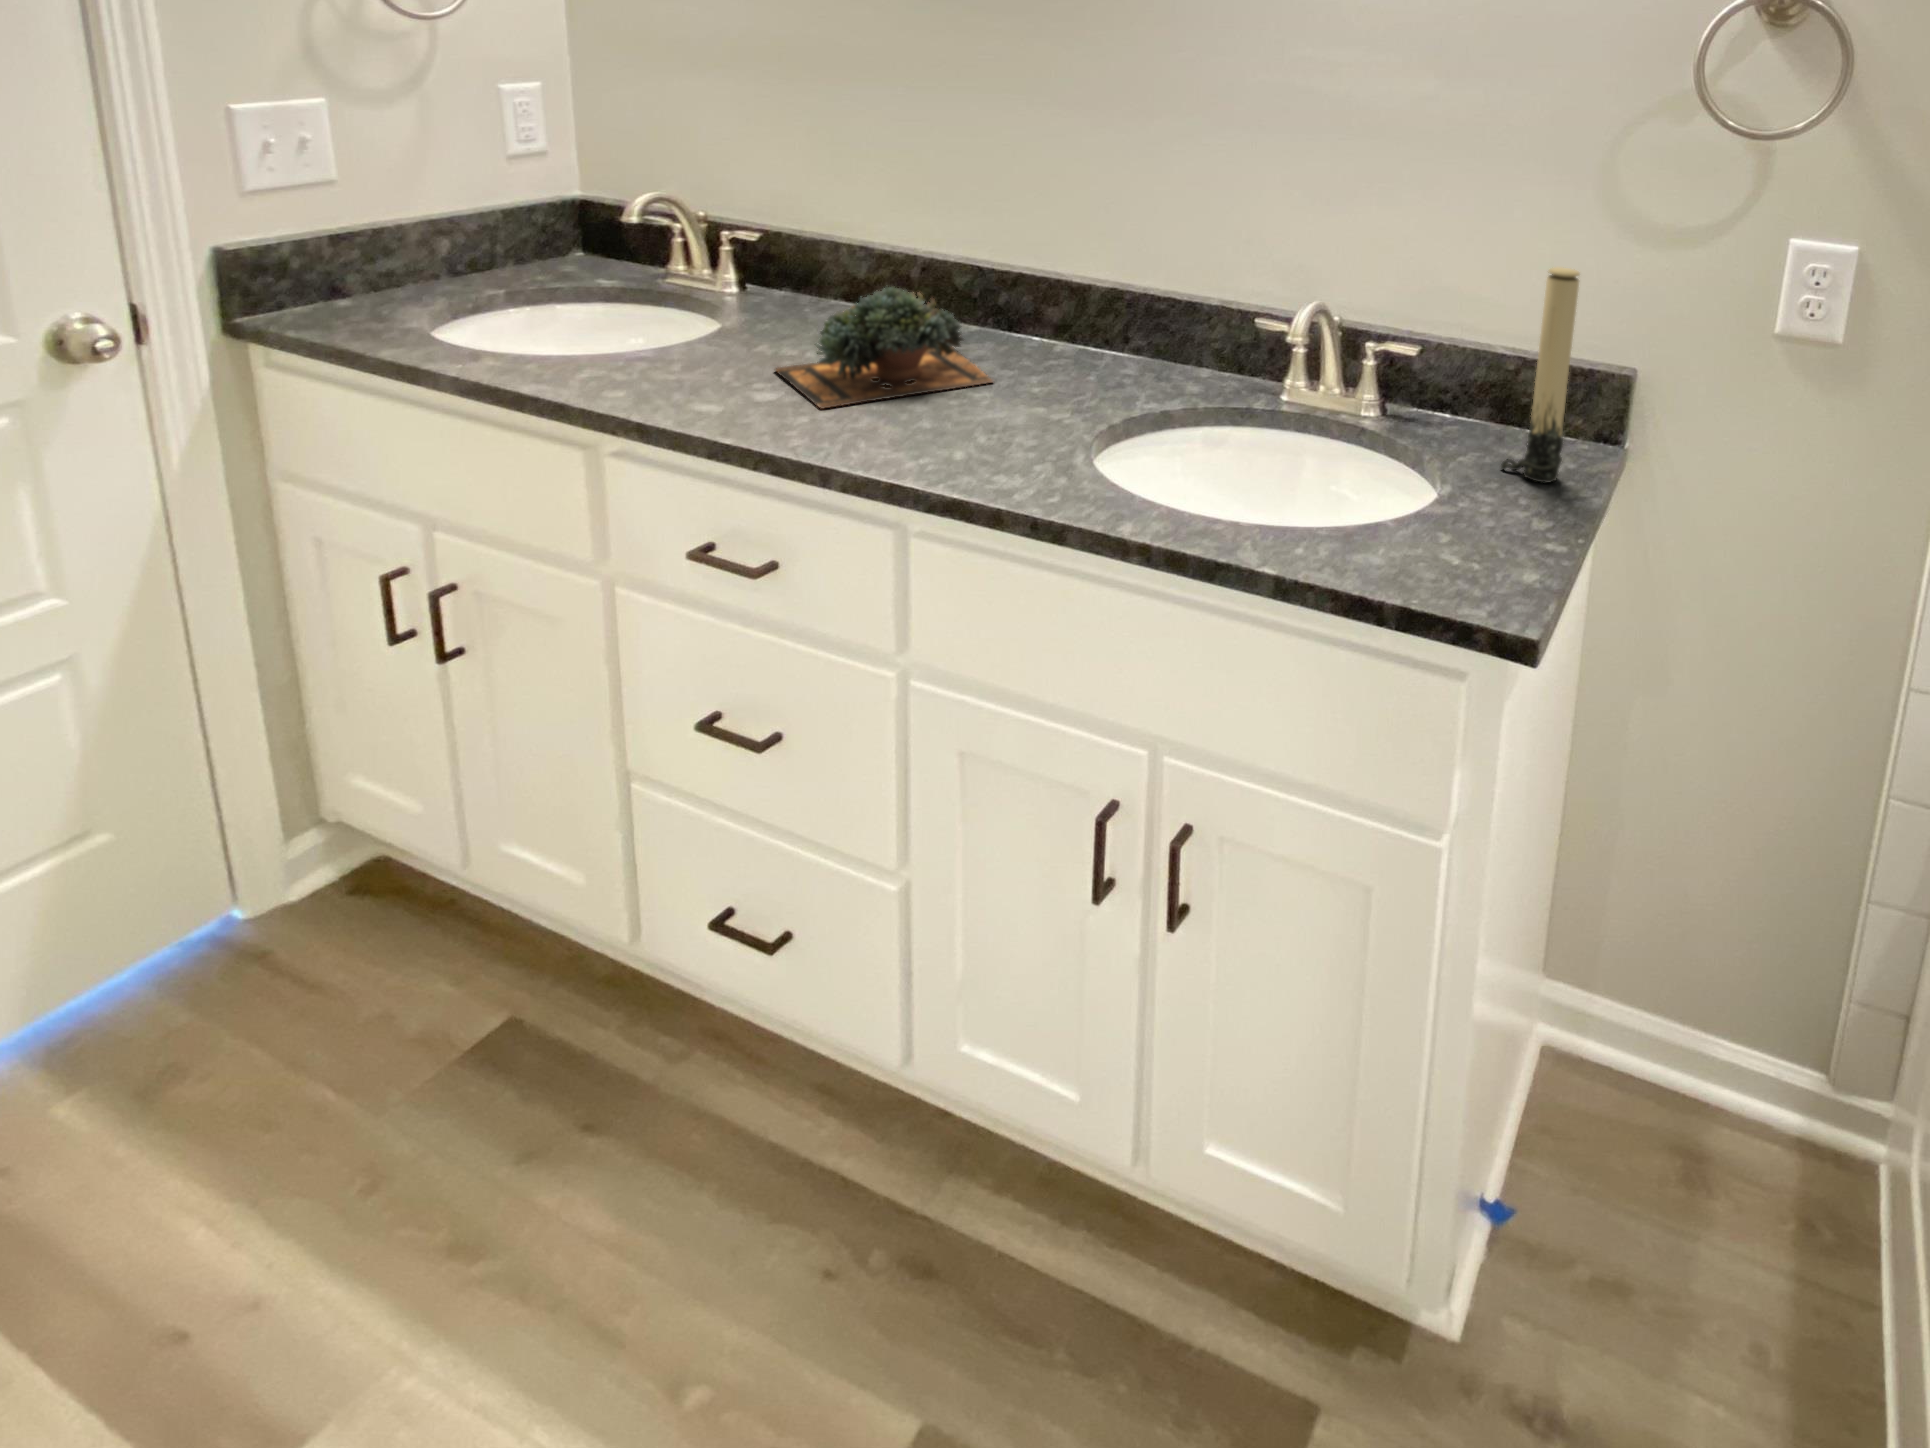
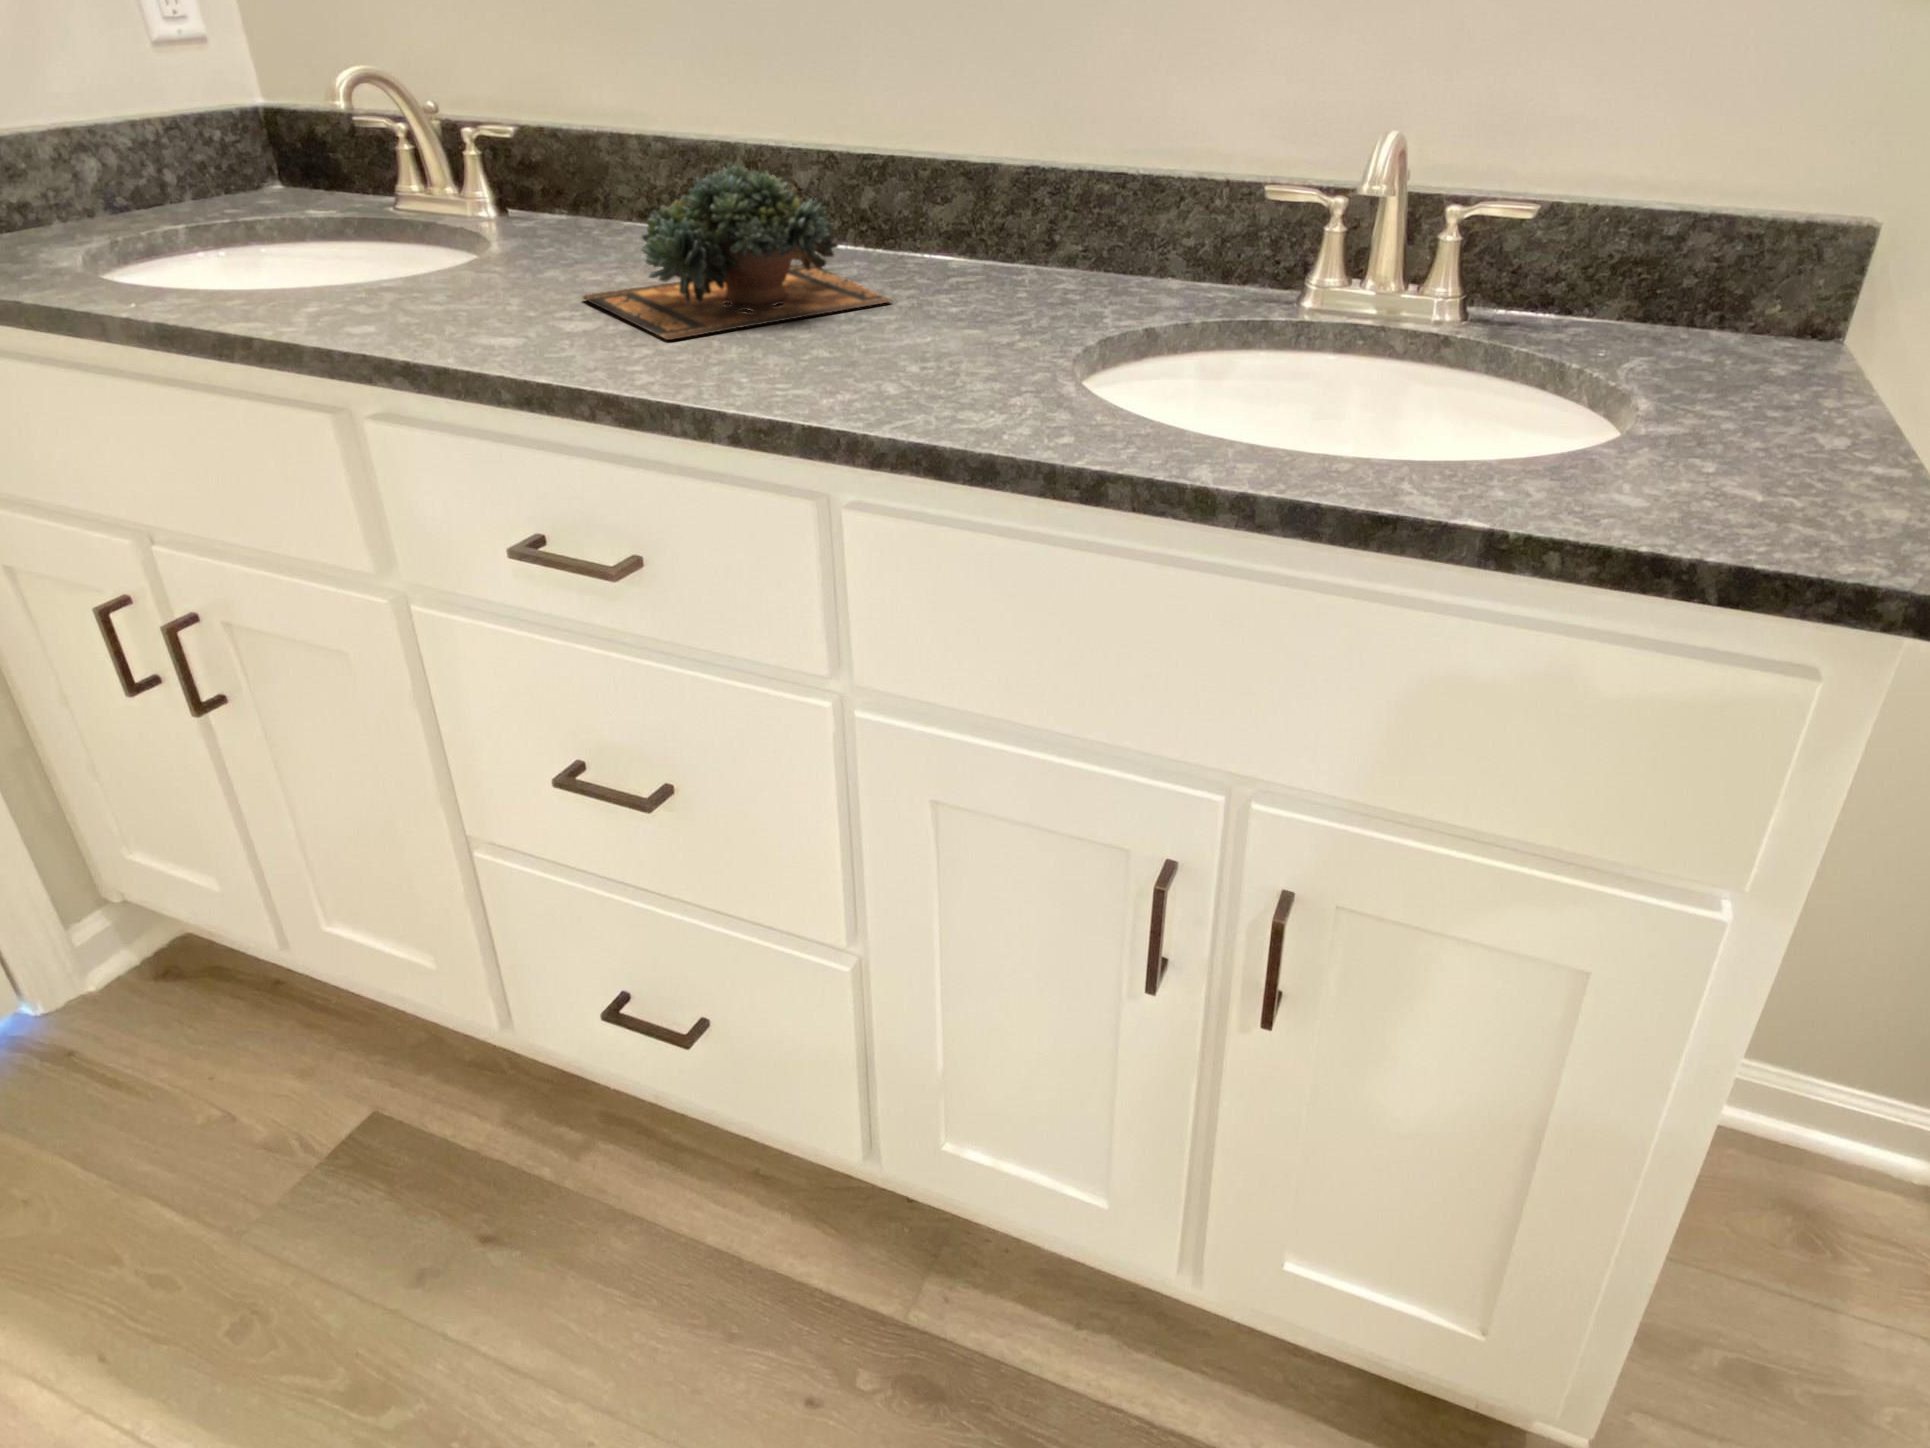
candle: present [1501,267,1580,482] -> none [1669,43,1852,392]

